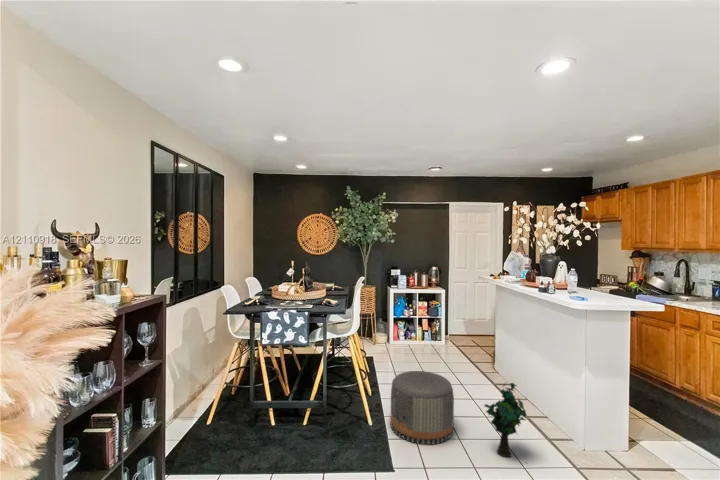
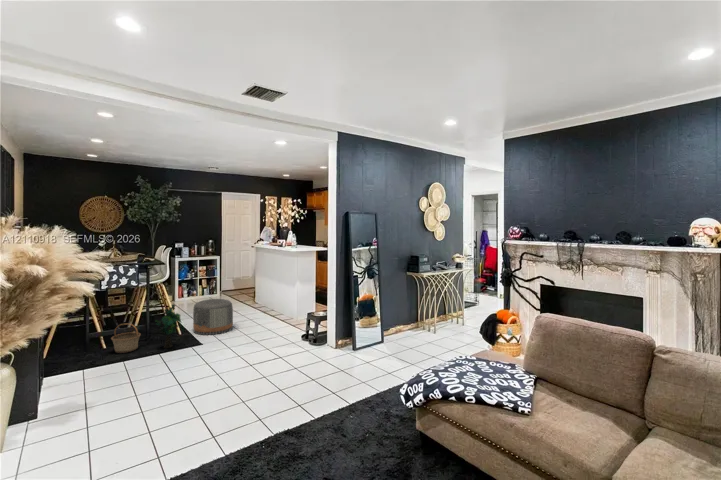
decorative plant: present [484,383,526,457] -> present [155,304,181,348]
basket: none [269,401,308,451] -> present [111,323,141,353]

